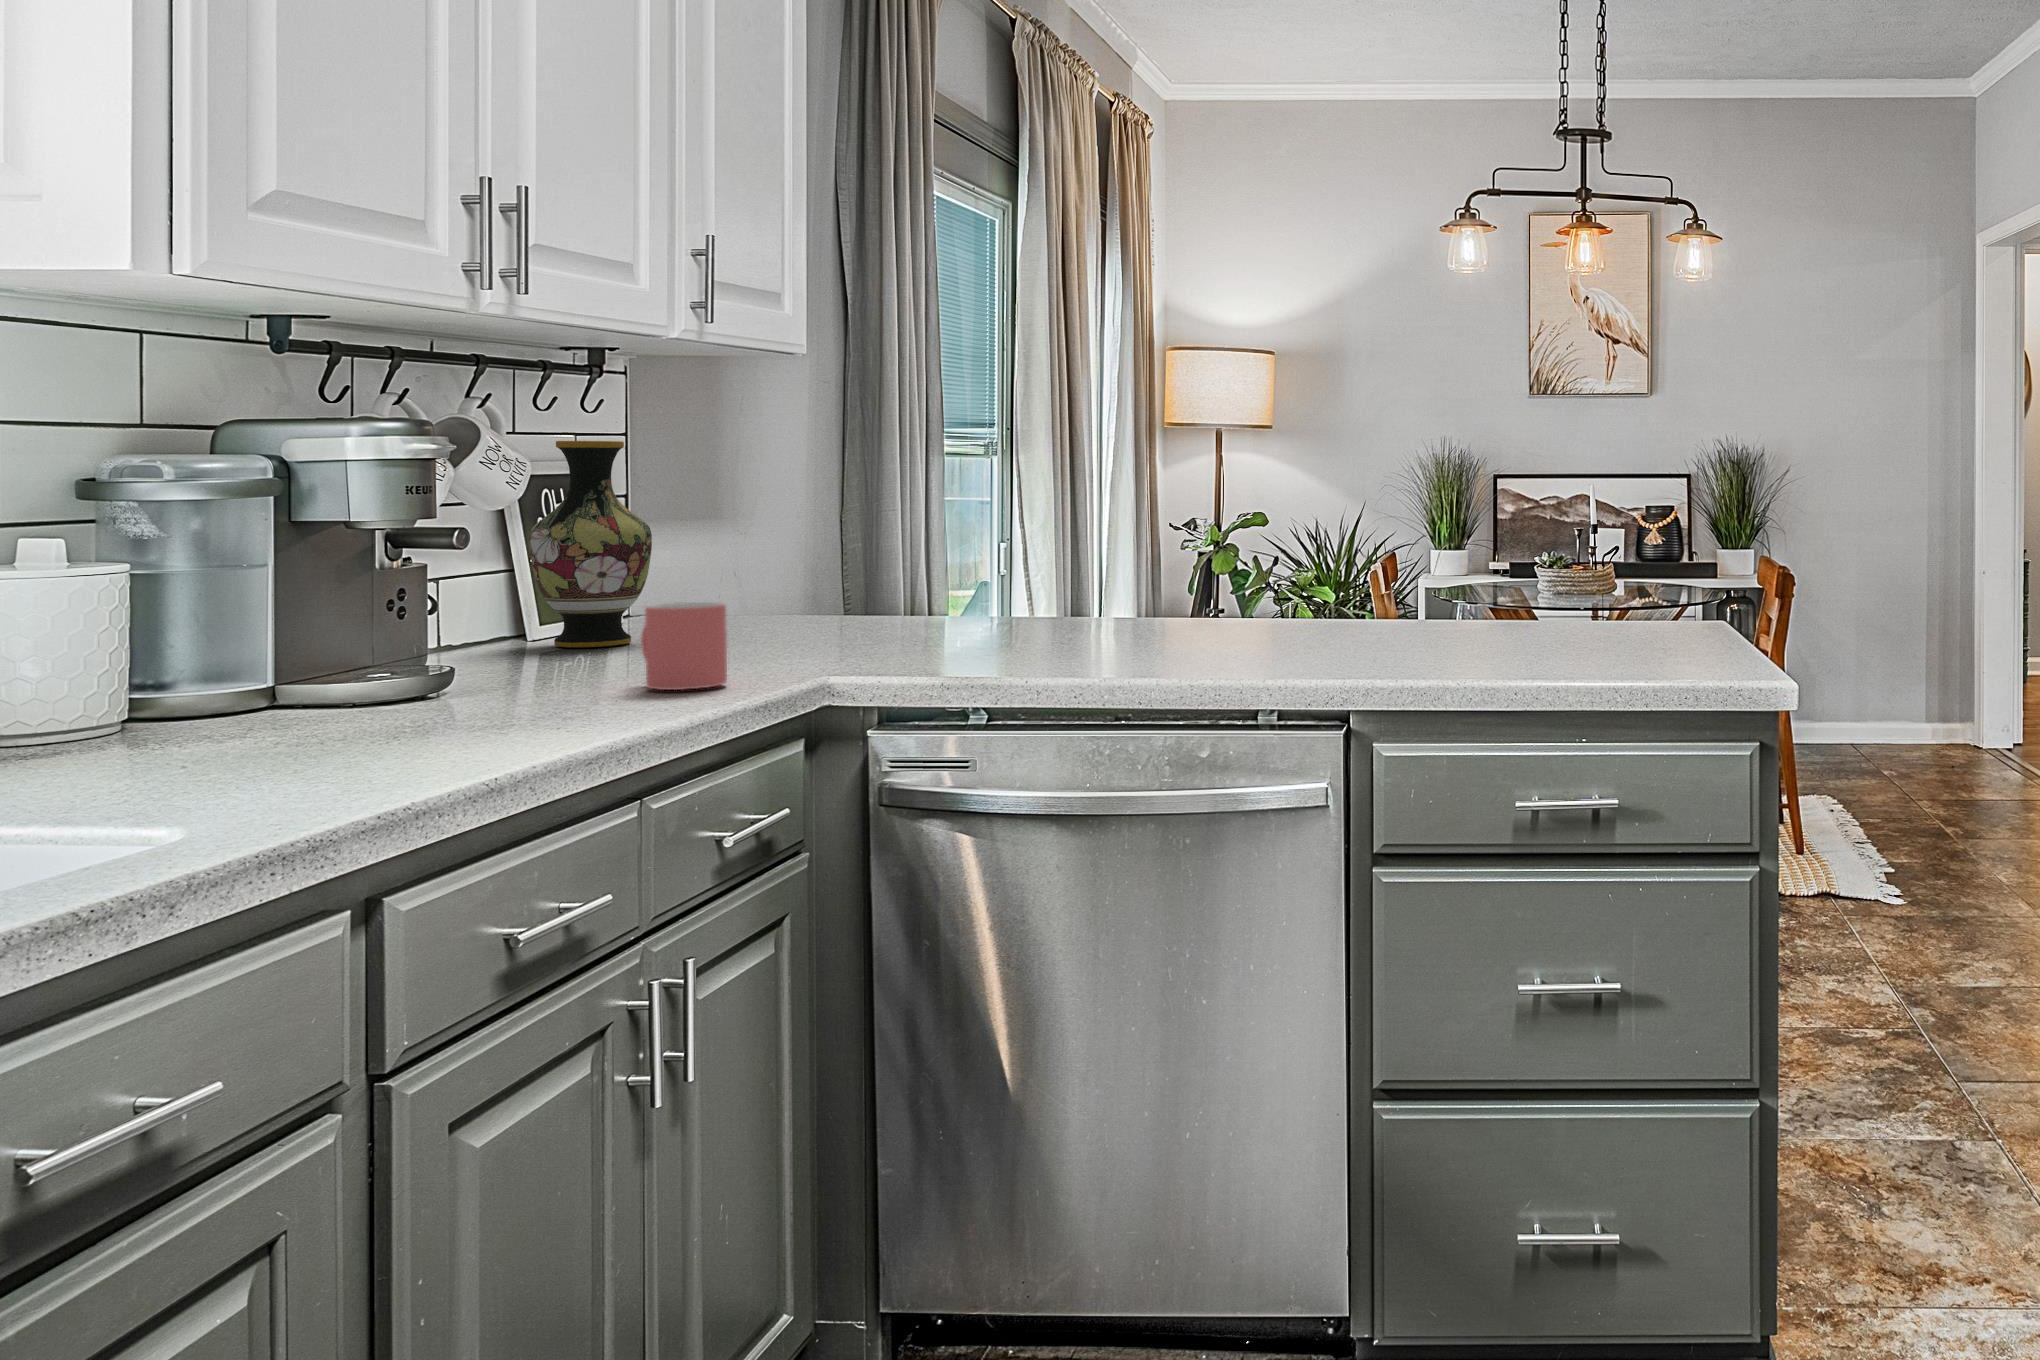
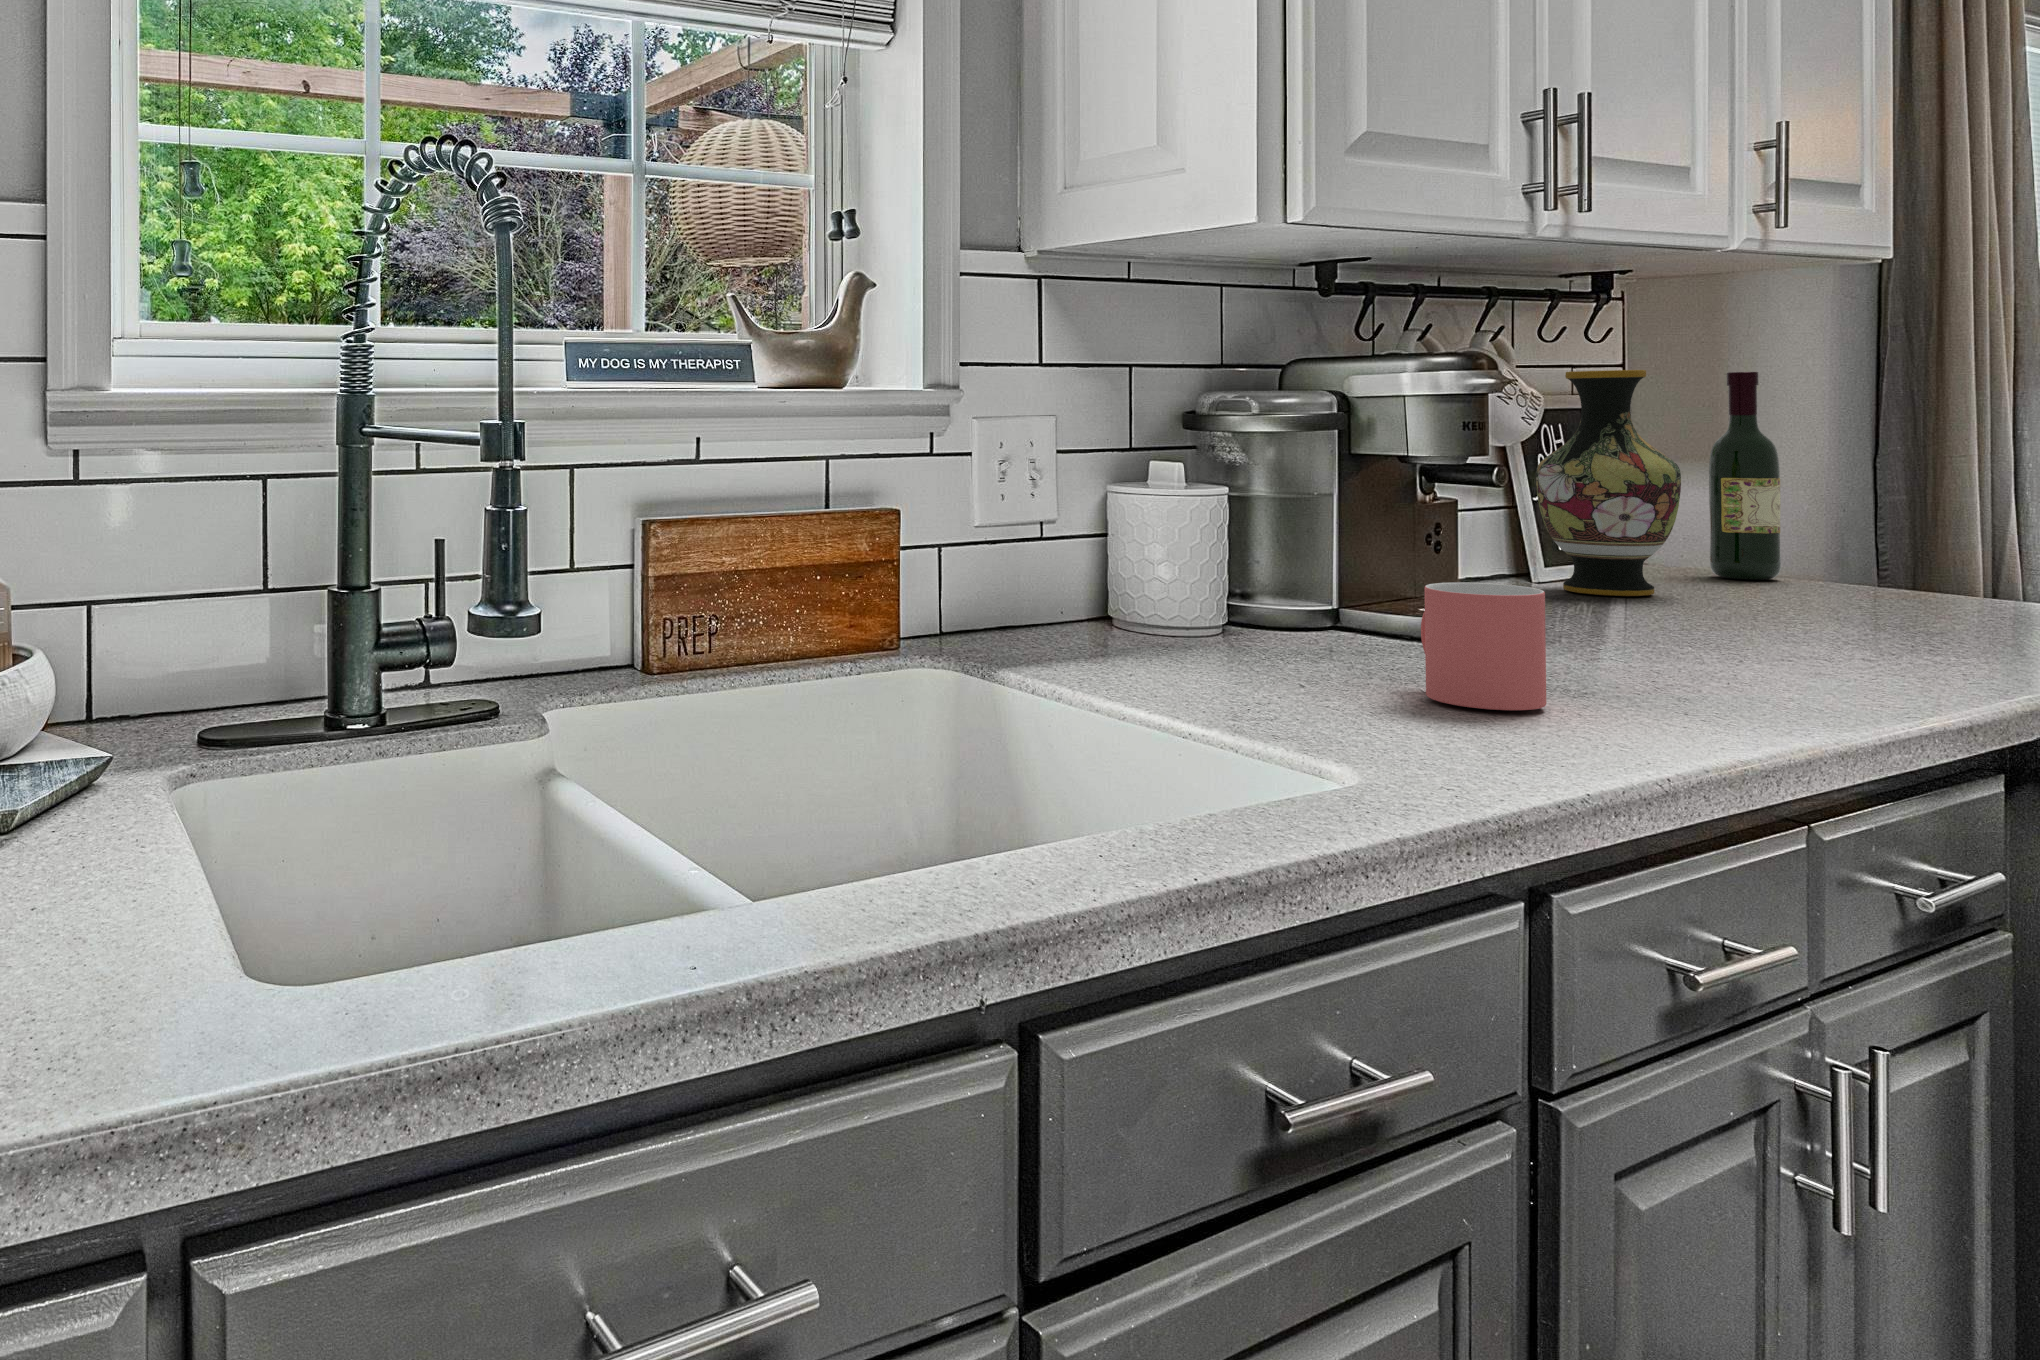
wine bottle: none [692,445,745,624] -> present [1709,372,1781,580]
mug: present [641,602,727,690] -> present [1421,582,1546,710]

